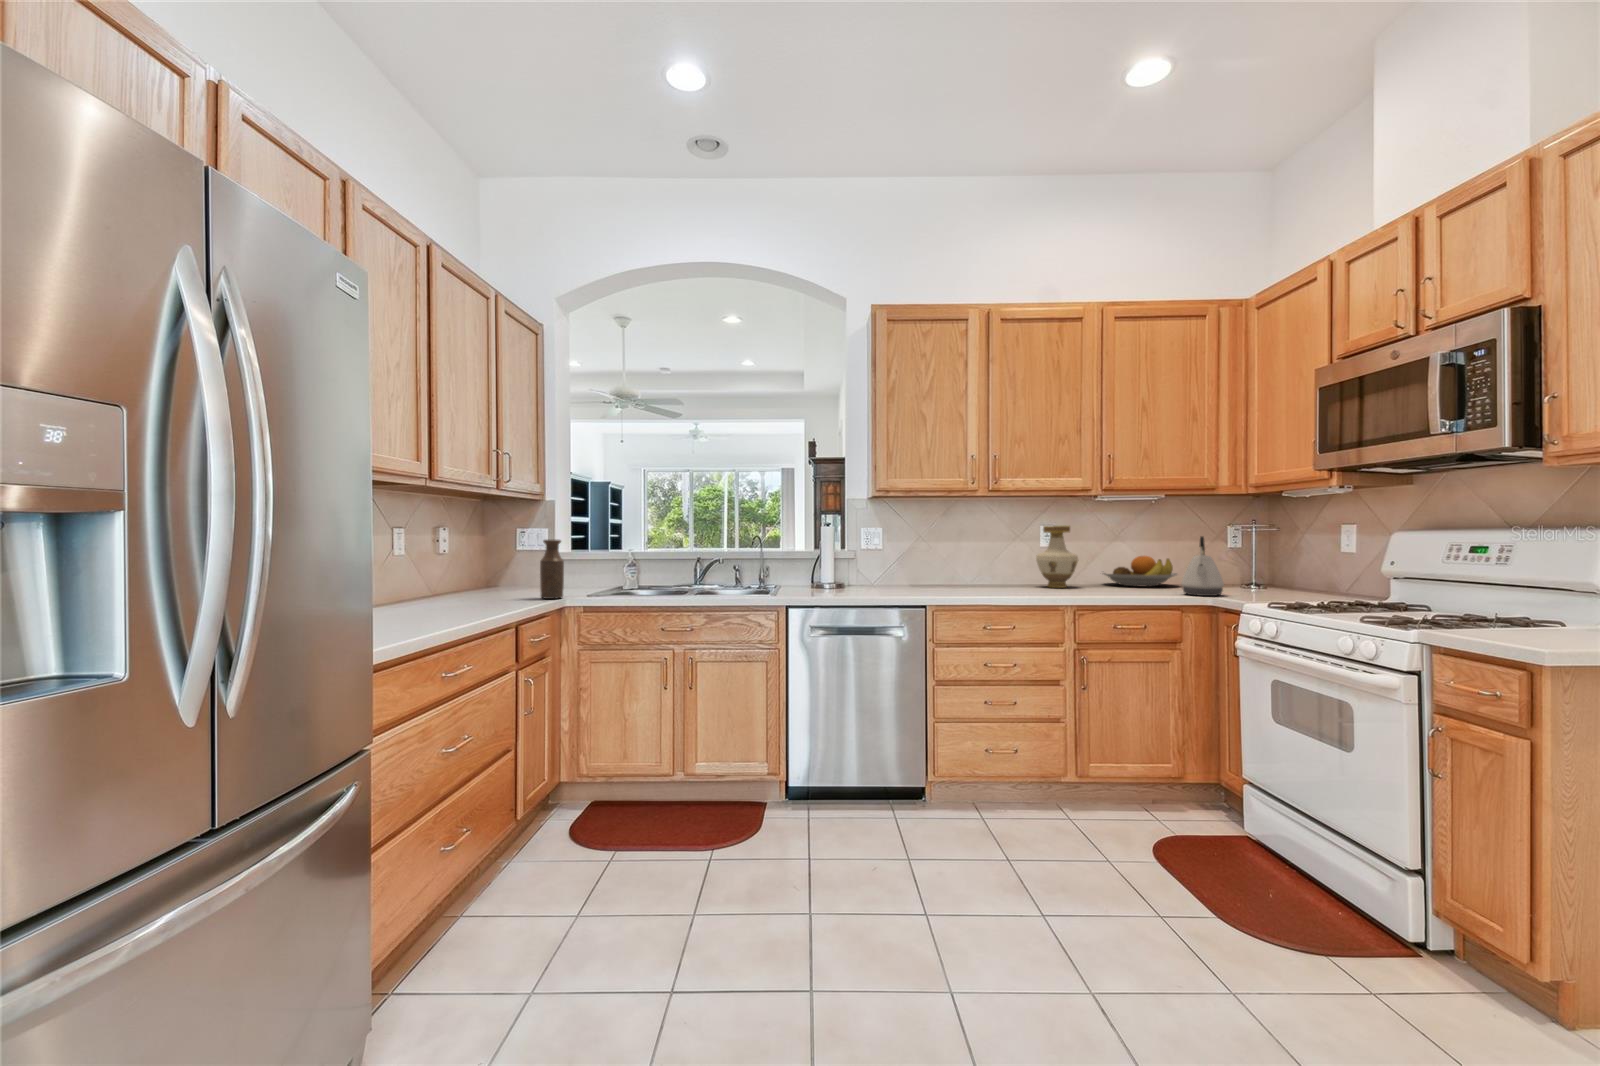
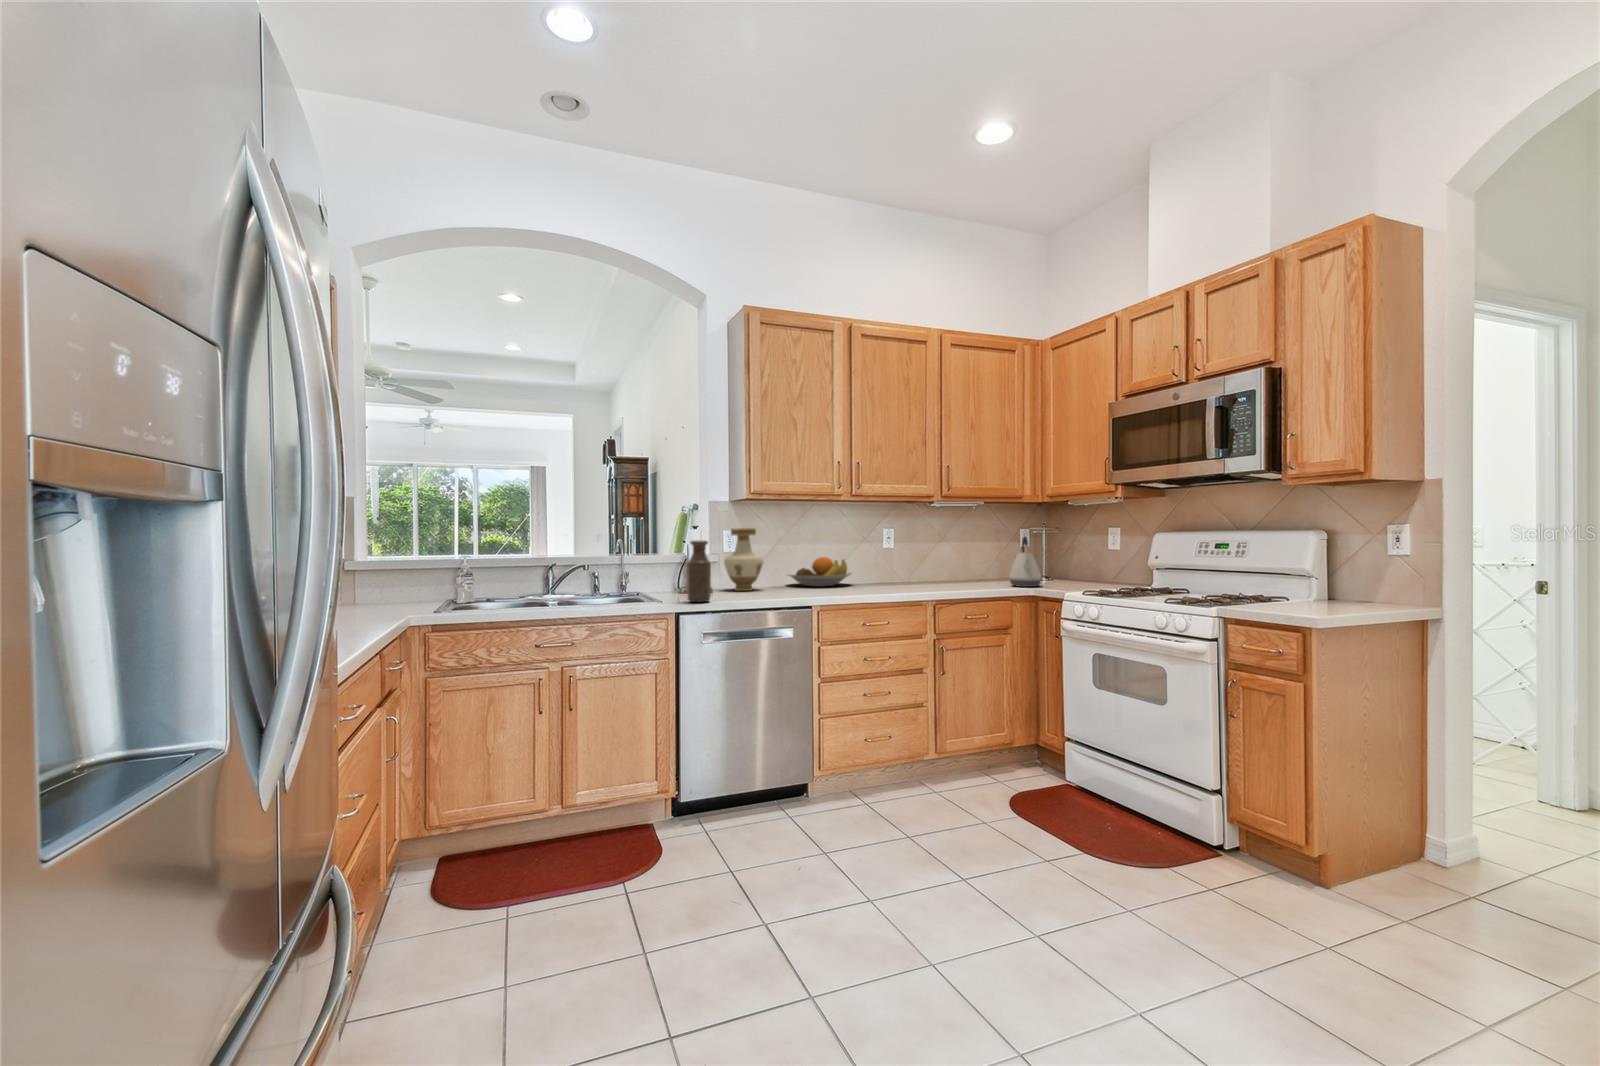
vase: present [1036,526,1078,588] -> present [724,528,763,591]
bottle: present [540,539,564,599] -> present [687,540,711,602]
fruit bowl: present [1103,556,1177,587] -> present [789,557,851,586]

